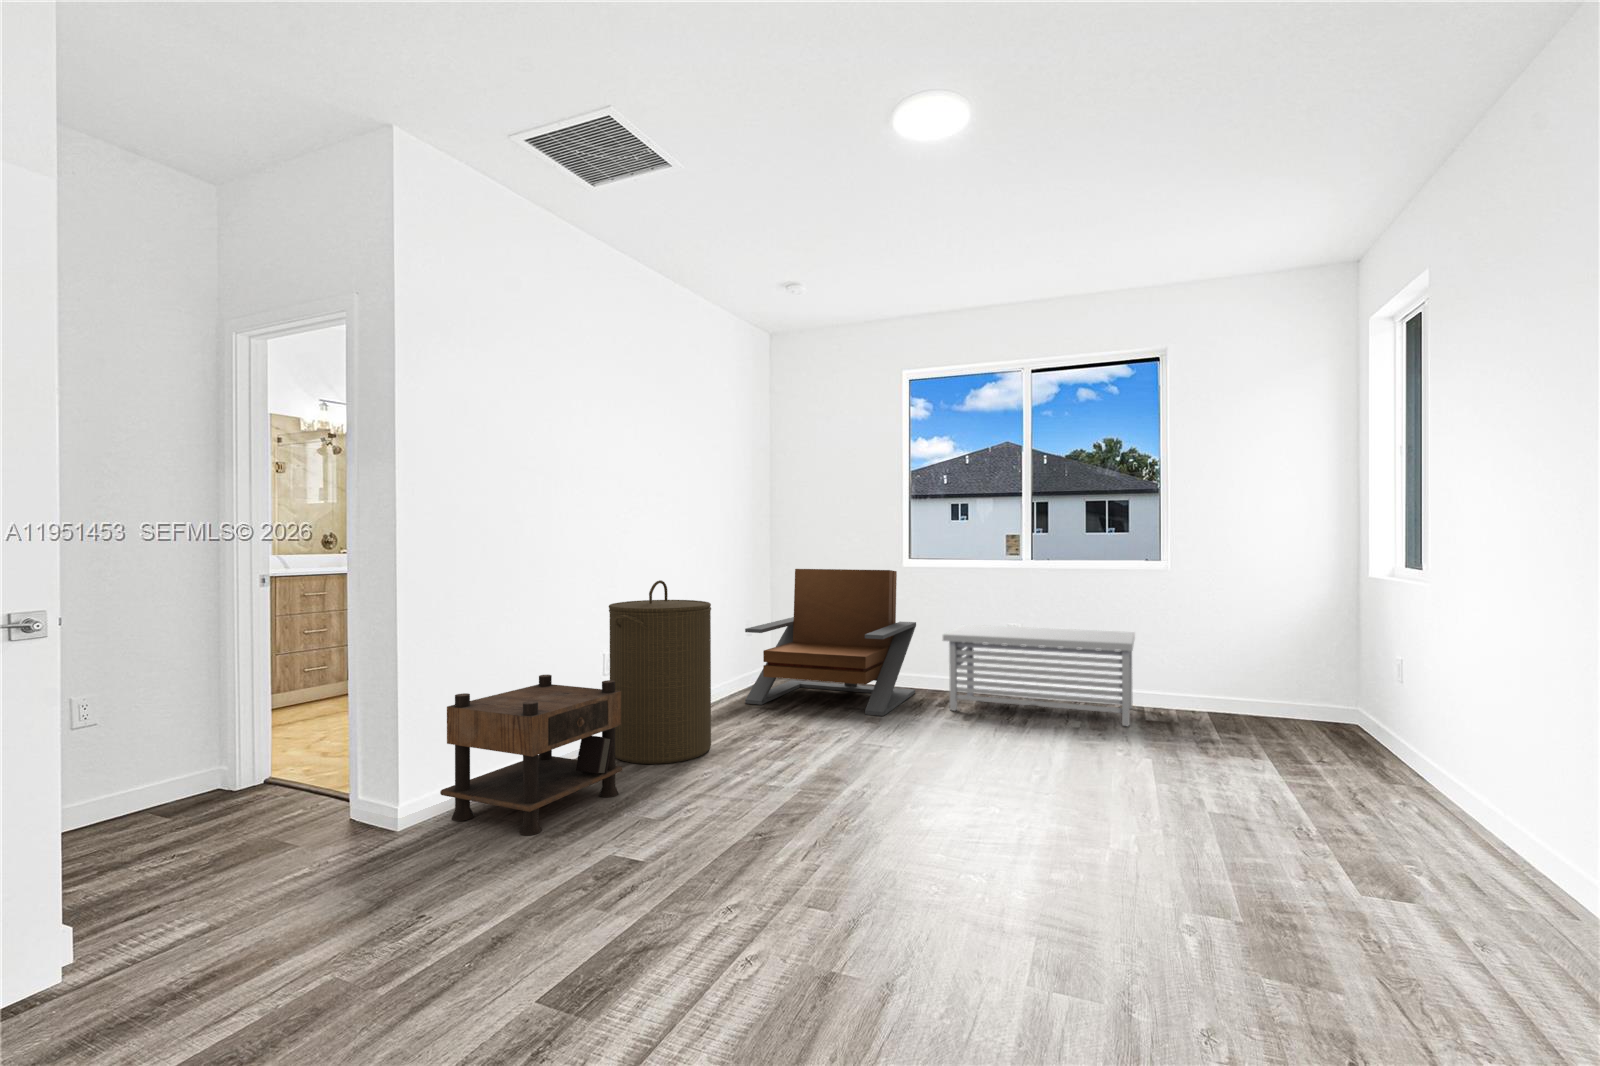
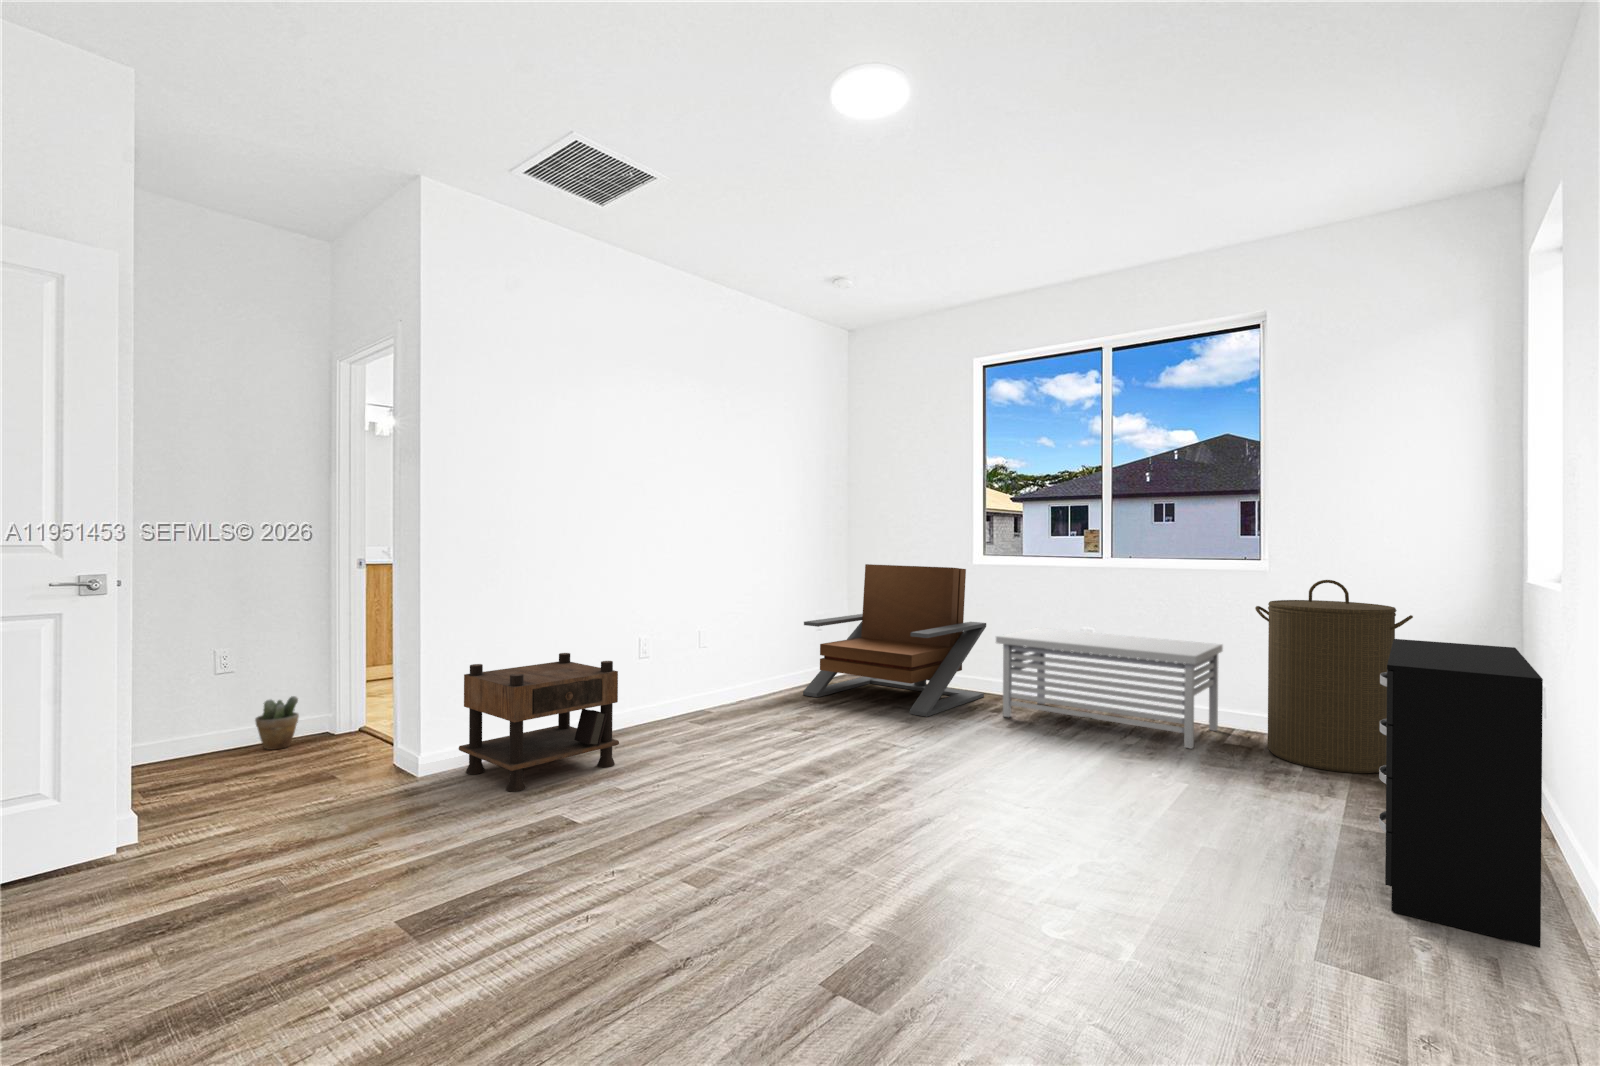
laundry hamper: present [609,580,711,764] -> present [1255,580,1413,773]
dresser: none [1334,621,1511,861] -> present [1379,639,1543,948]
potted plant: none [134,749,194,819] -> present [255,696,299,750]

